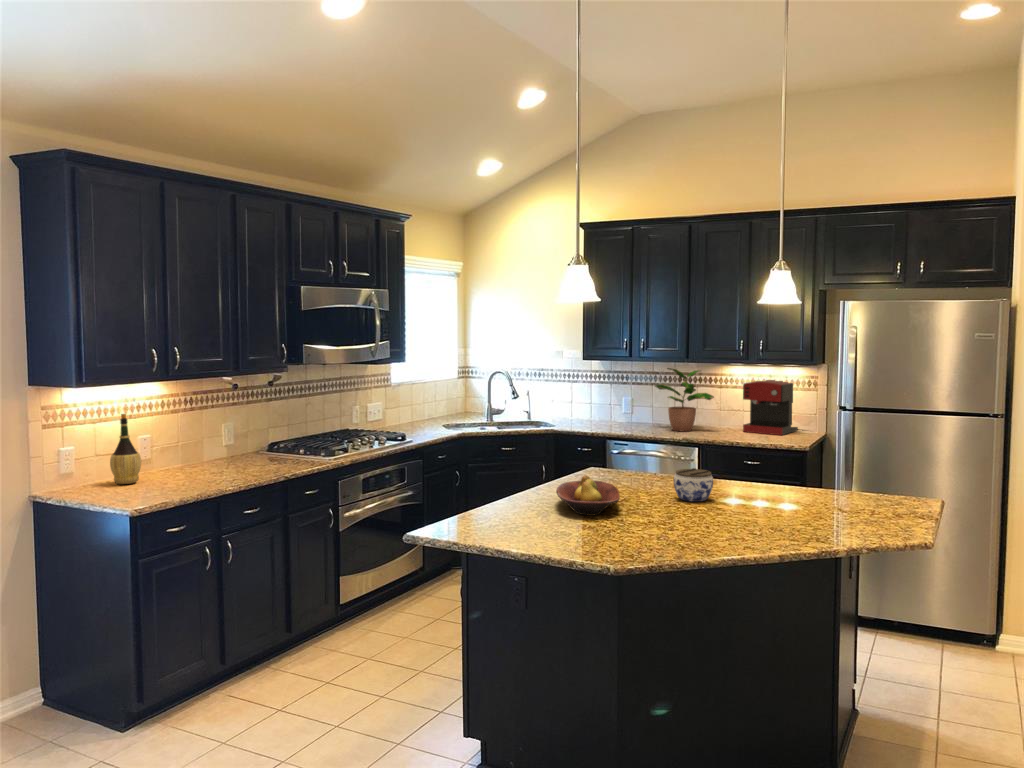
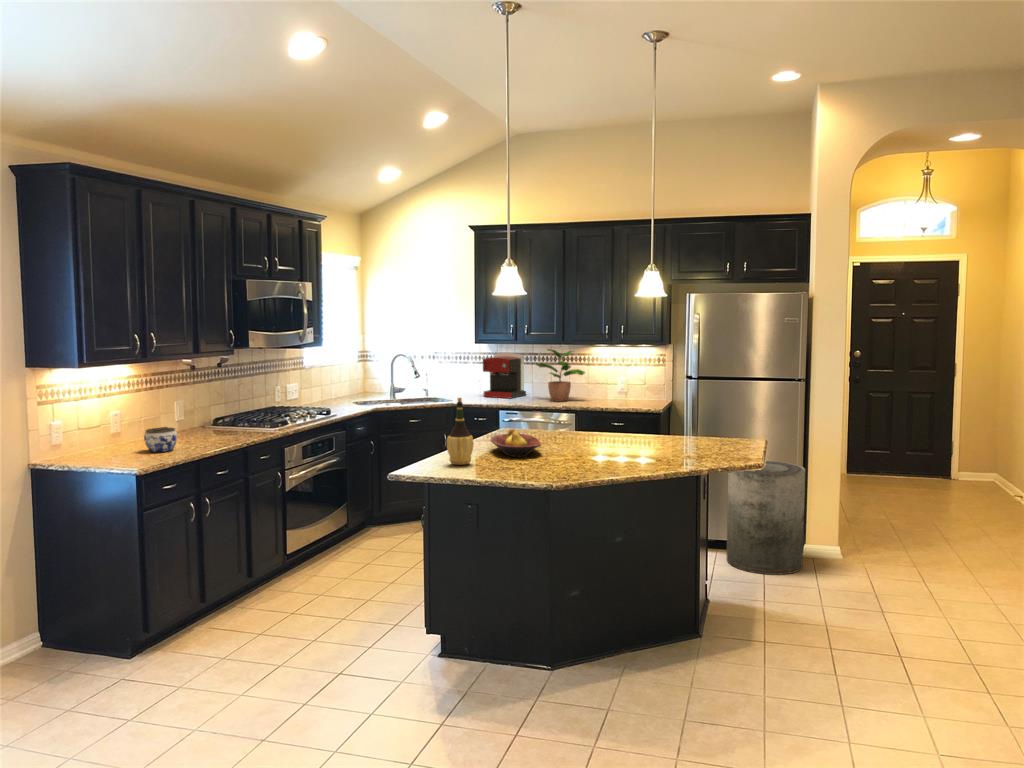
coffee maker: present [743,380,798,435] -> present [483,353,526,399]
wine bottle: present [110,414,141,484] -> present [447,398,474,465]
jar: present [674,468,713,502] -> present [144,427,177,452]
trash can: none [891,521,1008,683] -> present [727,461,805,575]

